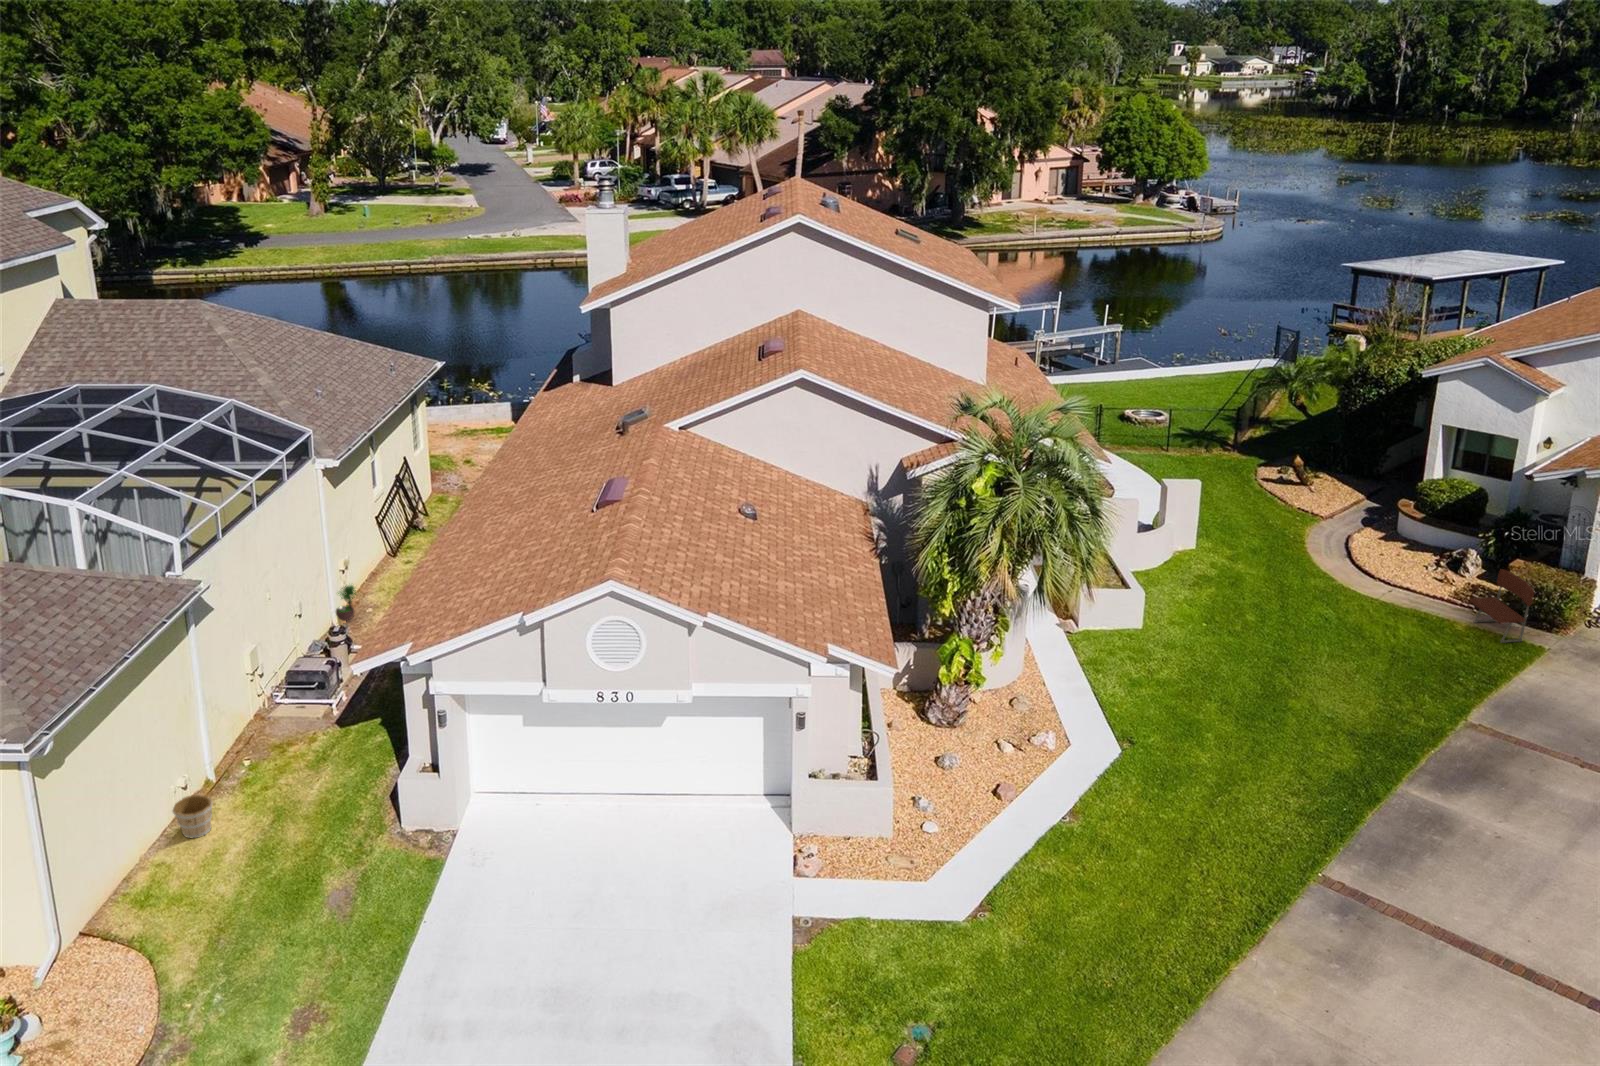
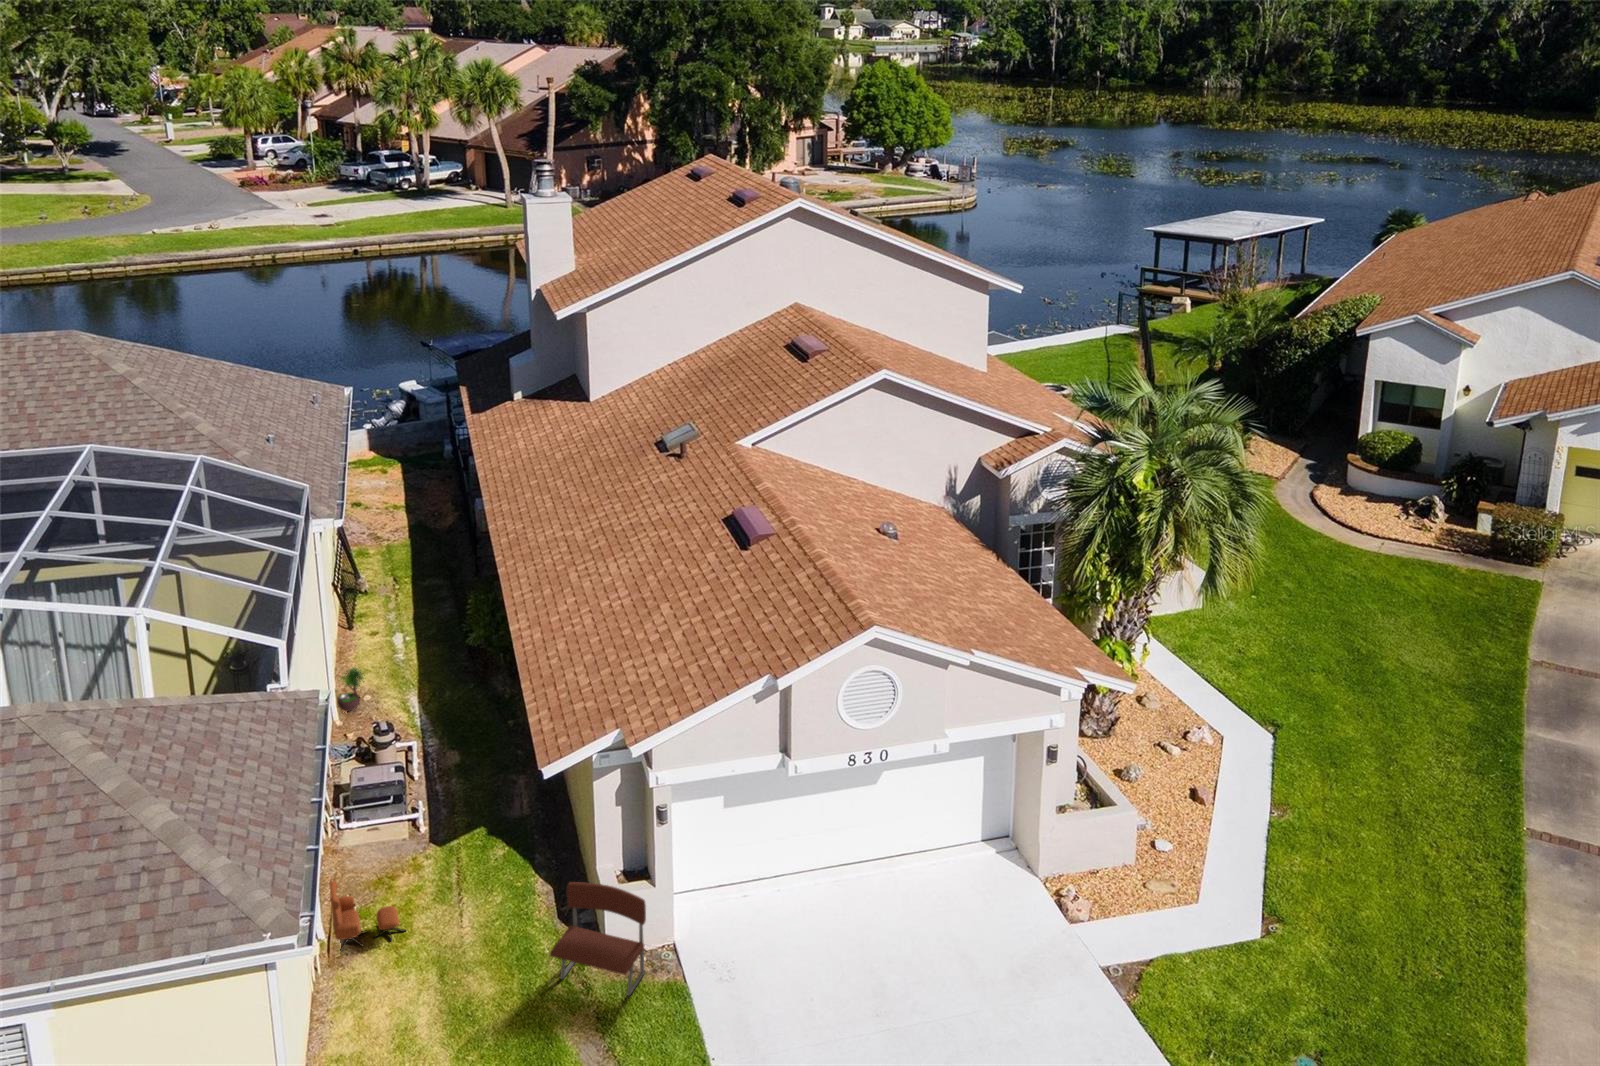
bench: present [1470,569,1534,643] -> present [550,882,646,996]
lounge chair: none [211,737,275,793] -> present [330,881,405,951]
wooden bucket: present [173,795,213,838] -> none [315,959,366,1018]

